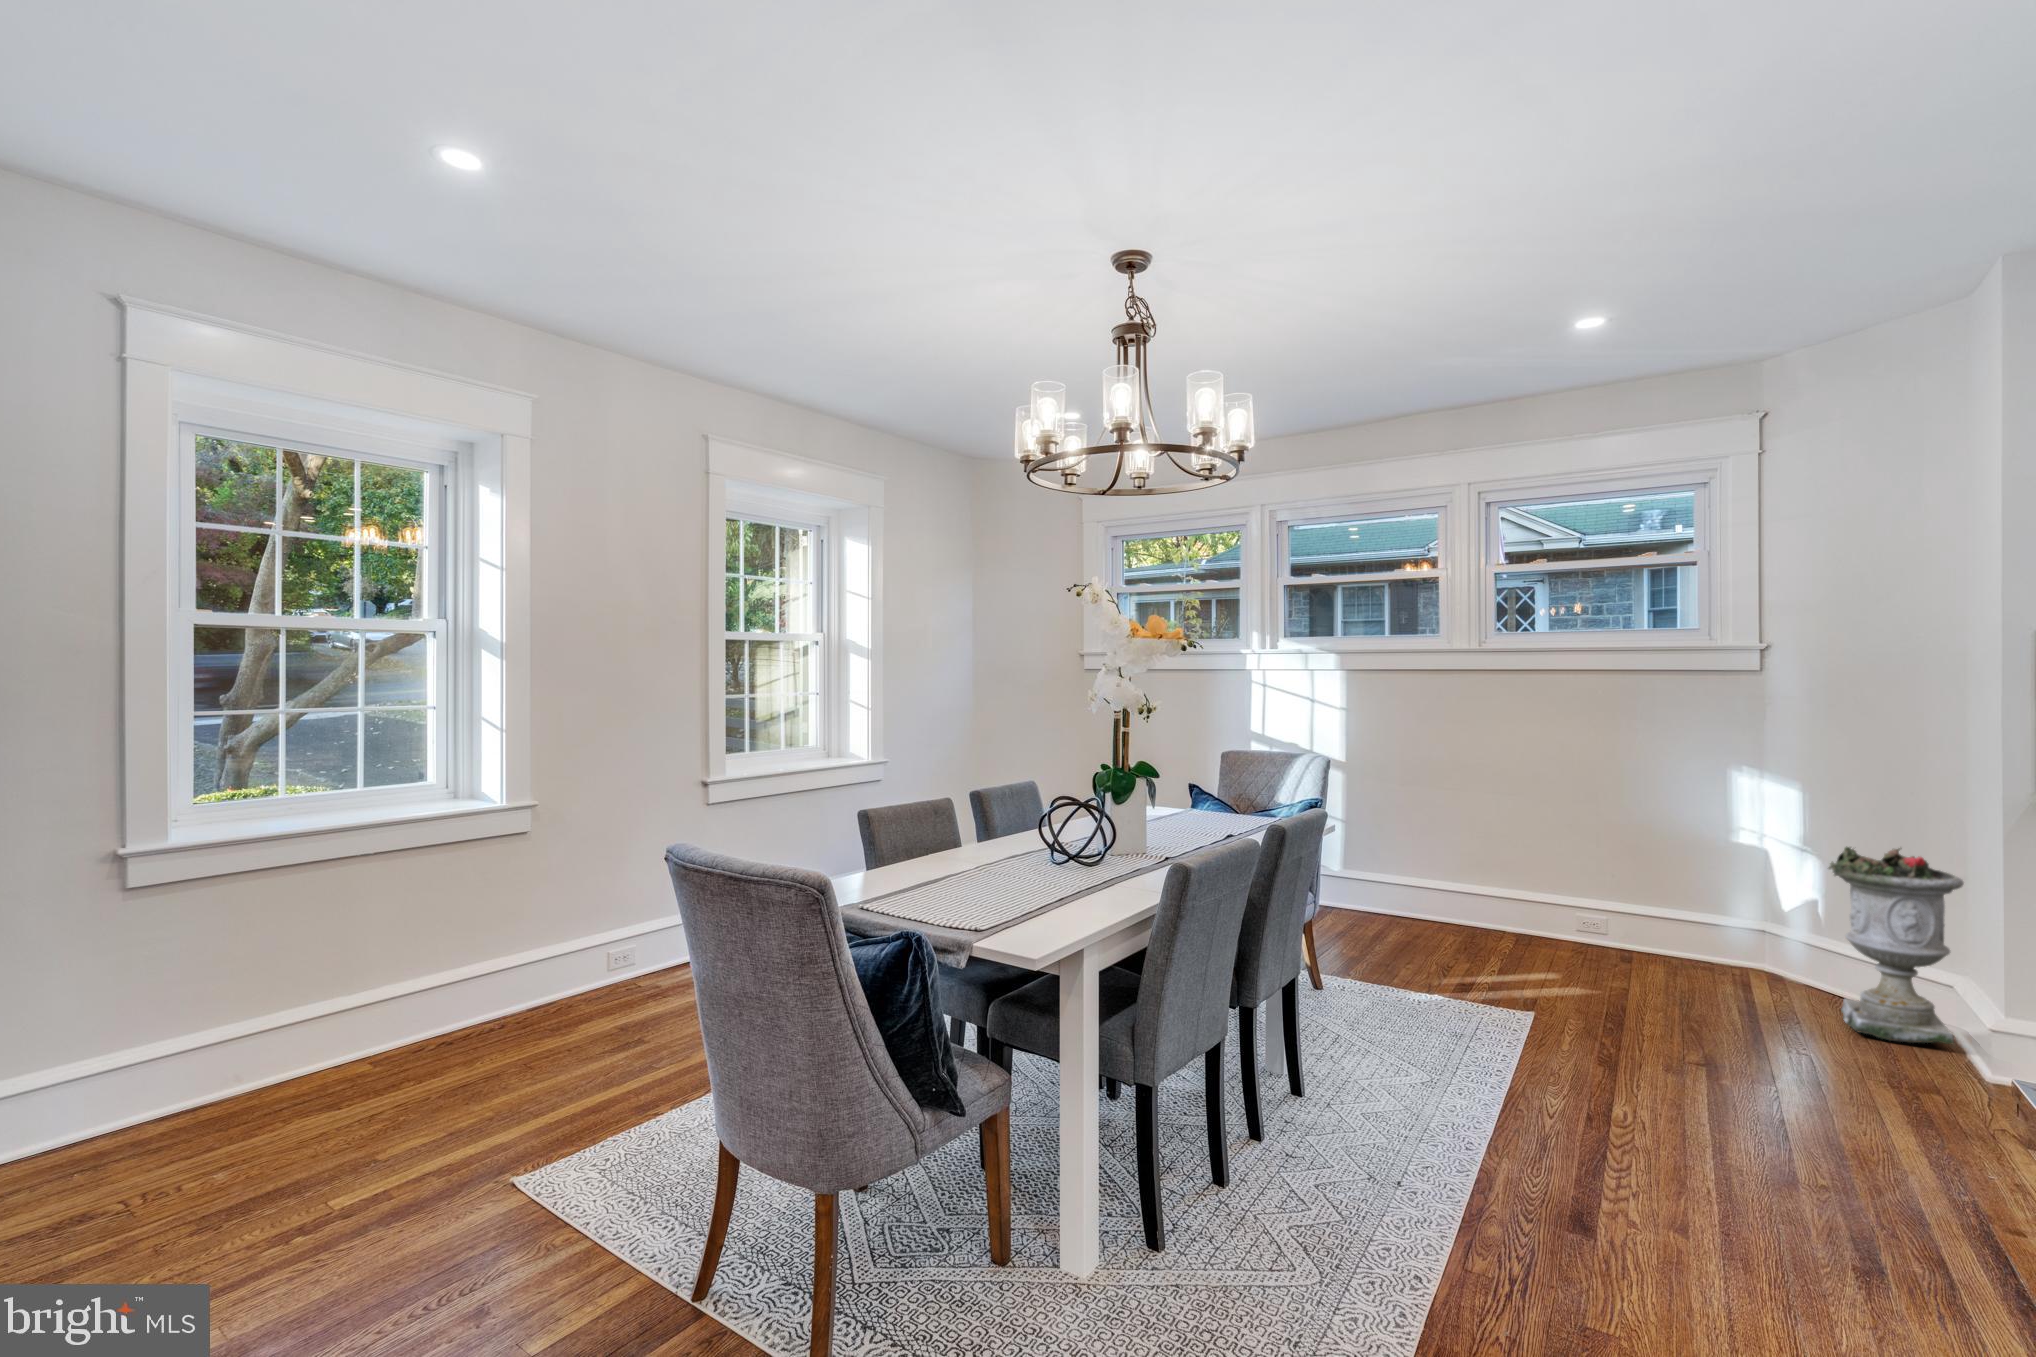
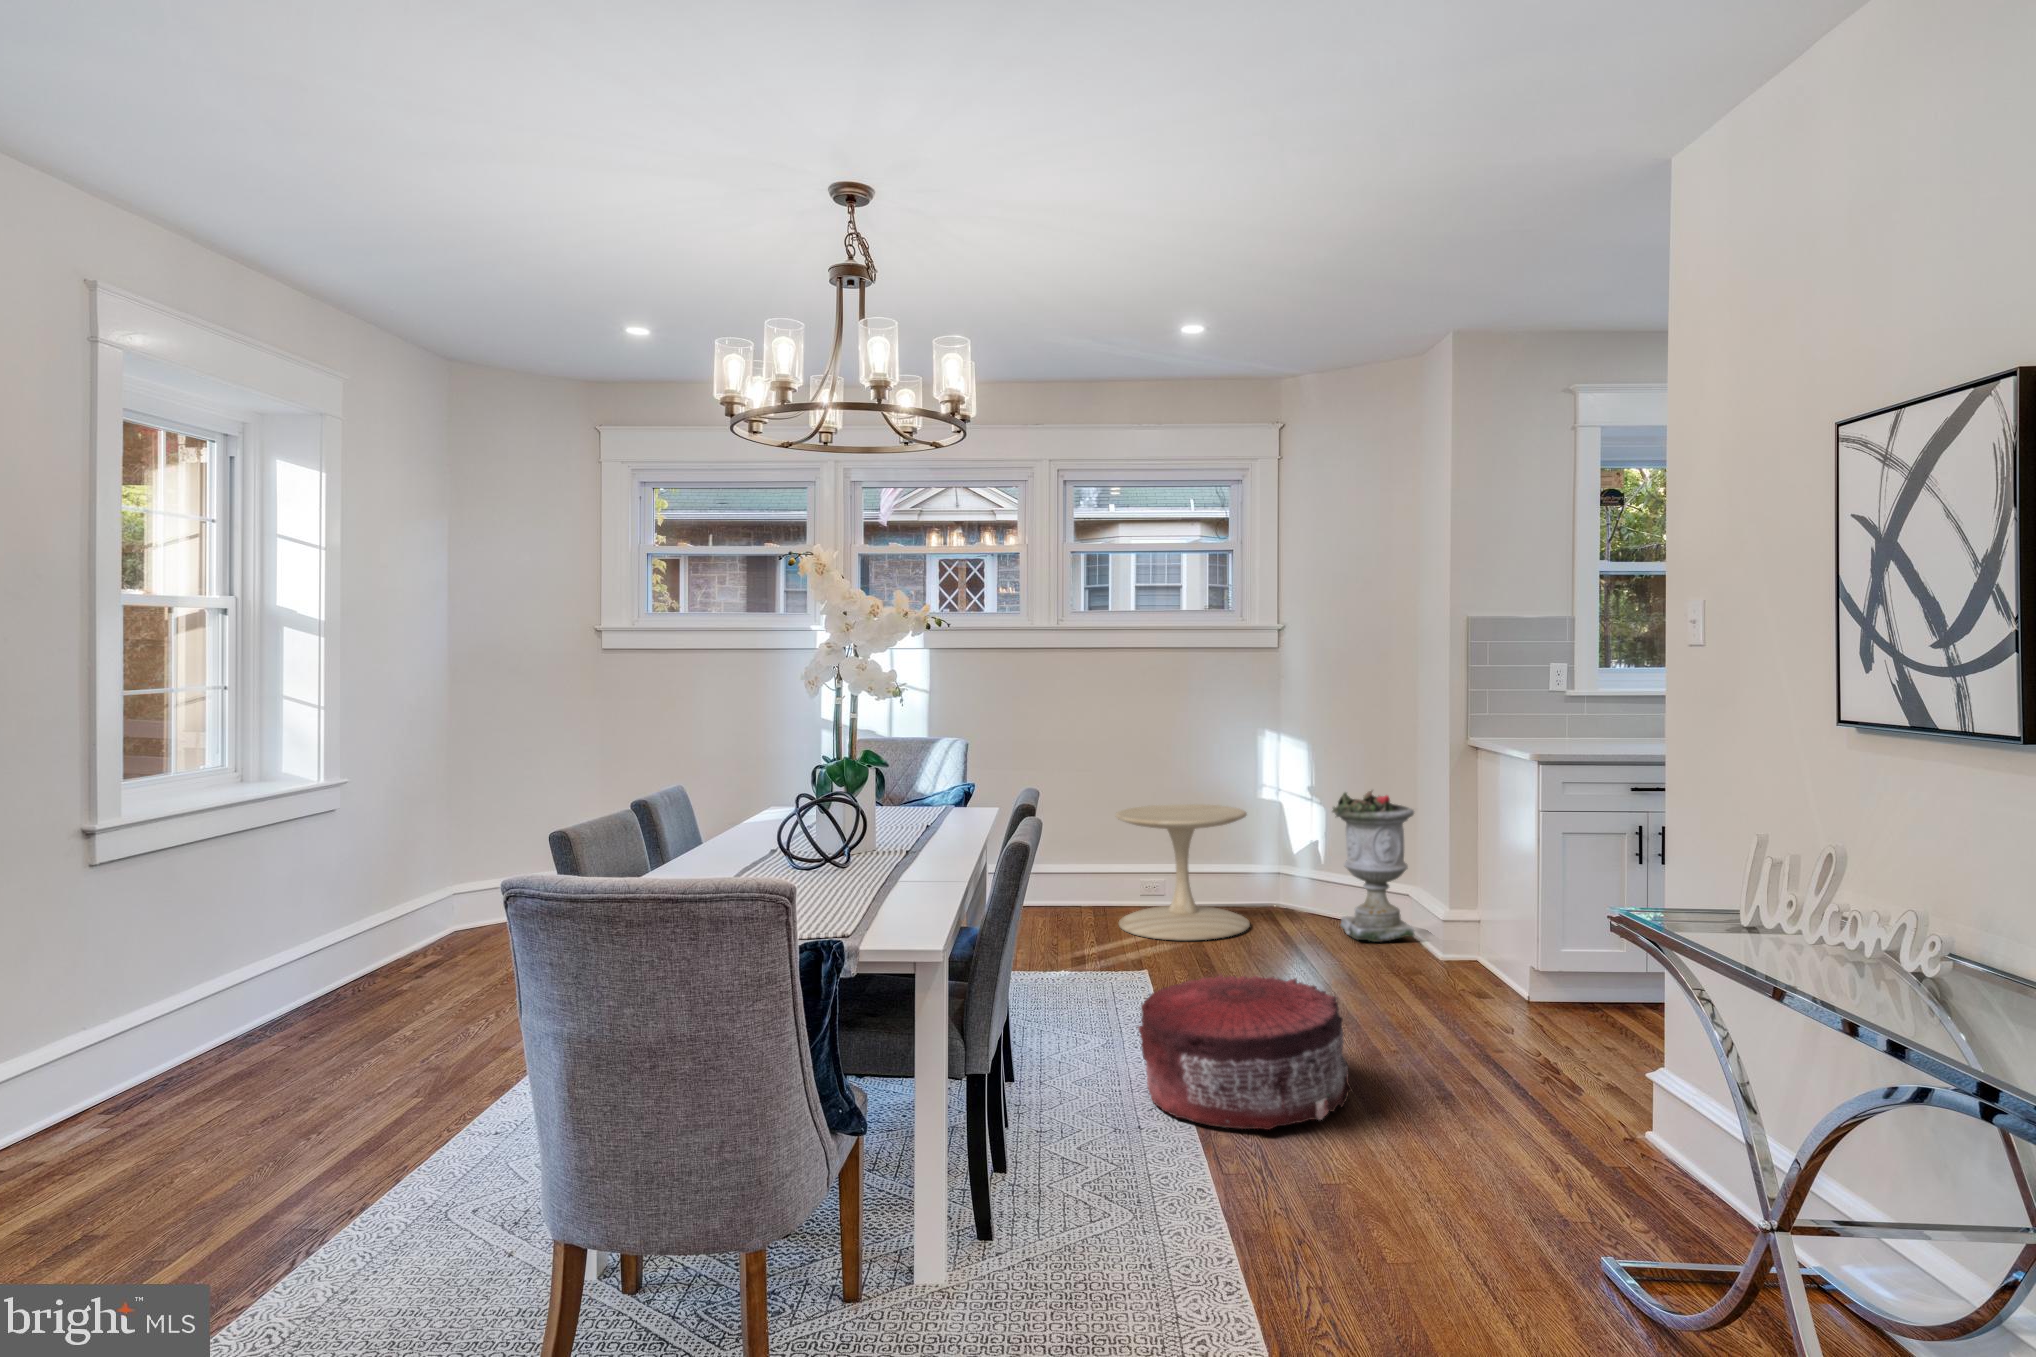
side table: none [1538,833,1709,994] -> present [1116,804,1250,941]
pouf: none [1429,1036,1703,1245] -> present [1138,974,1353,1130]

